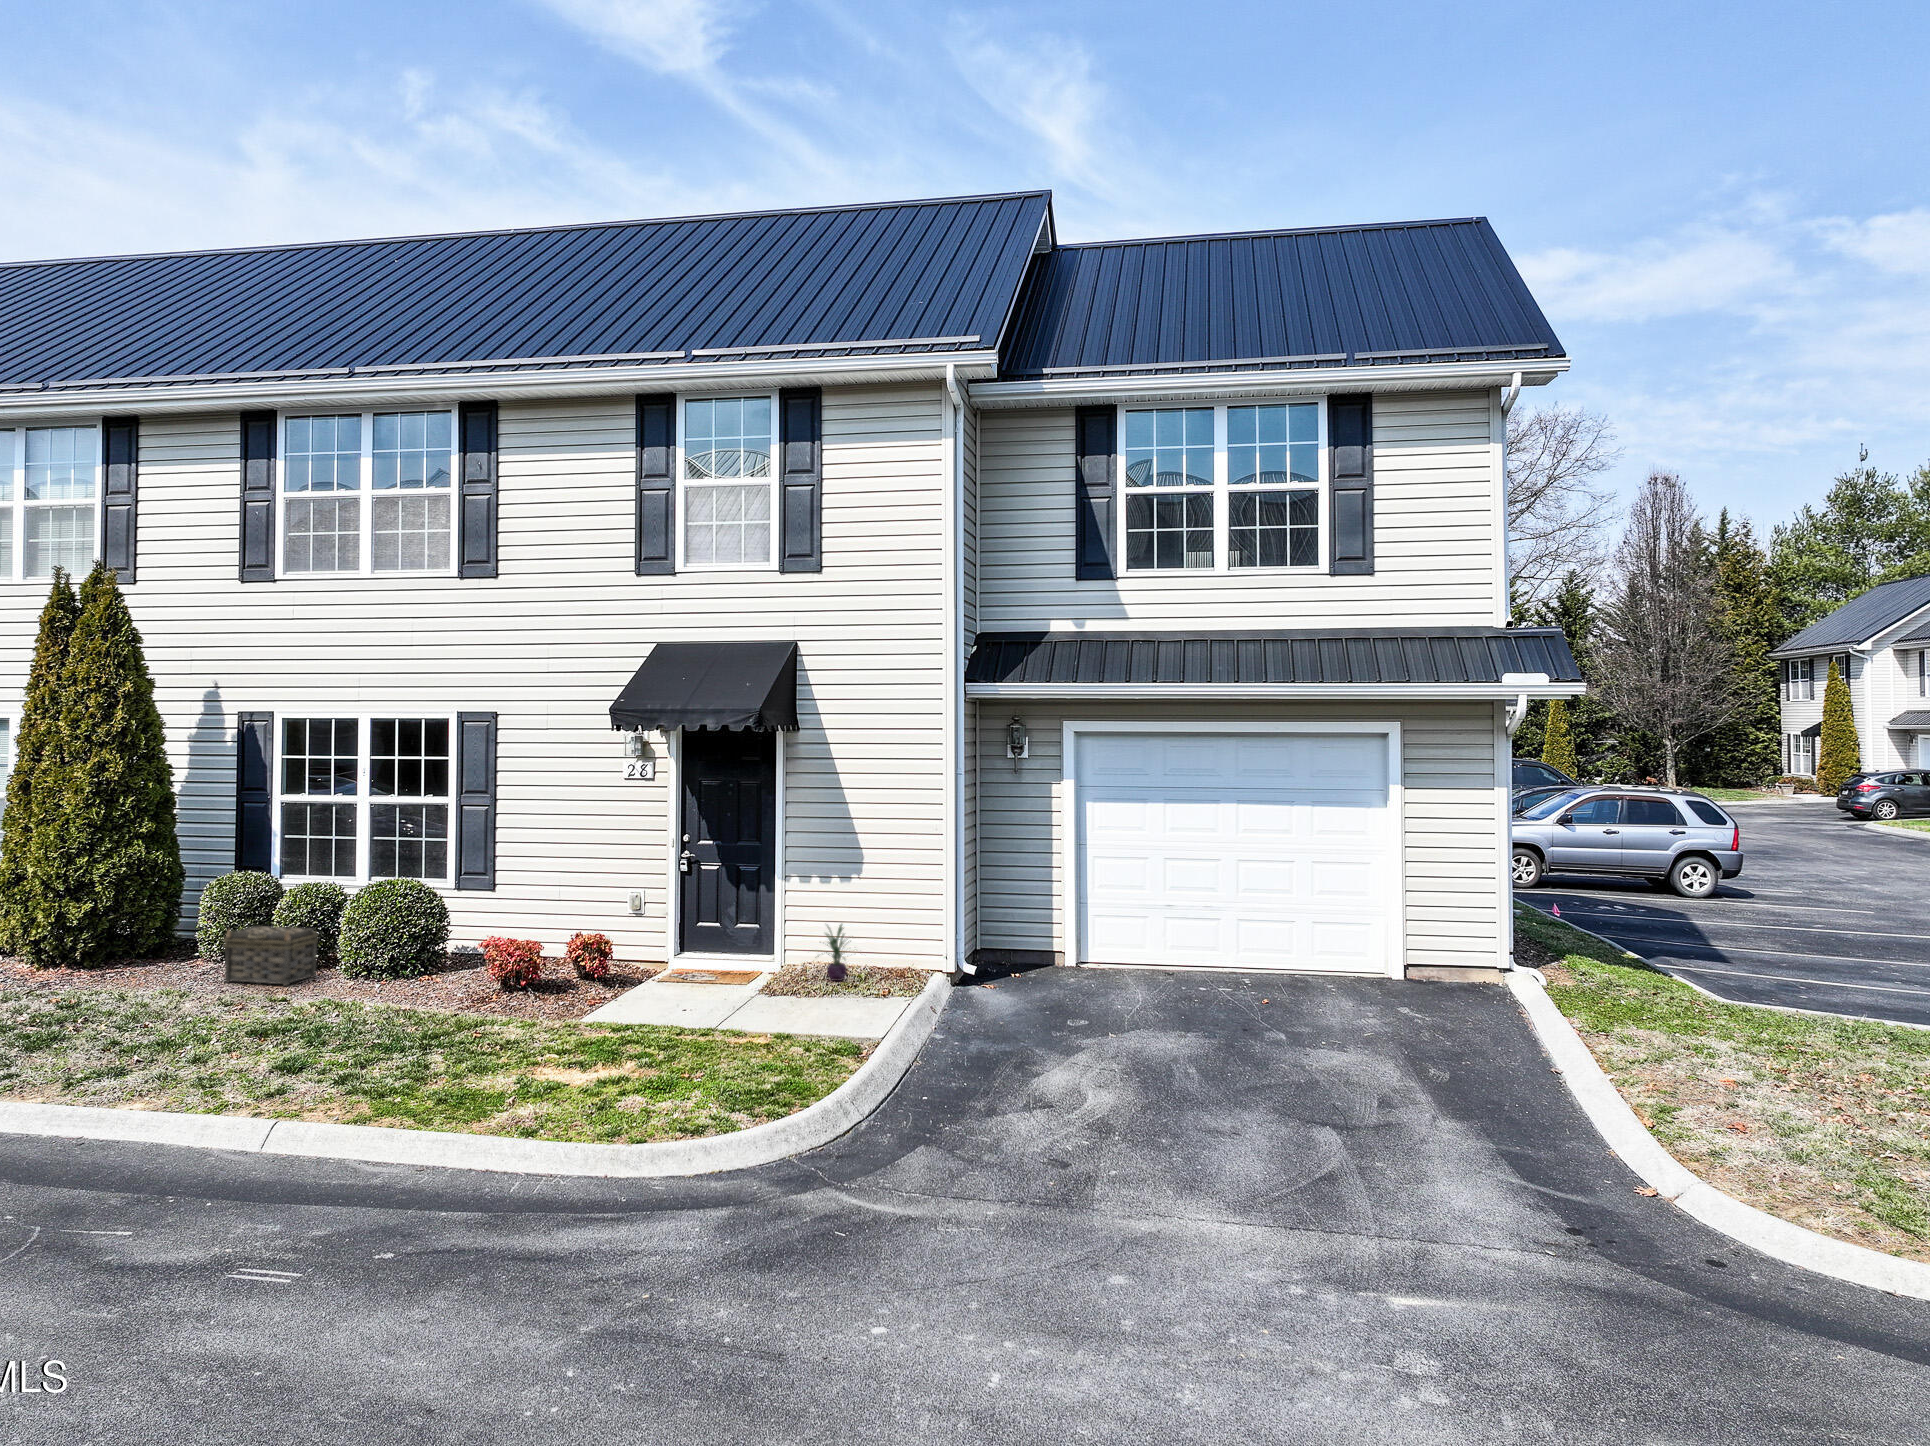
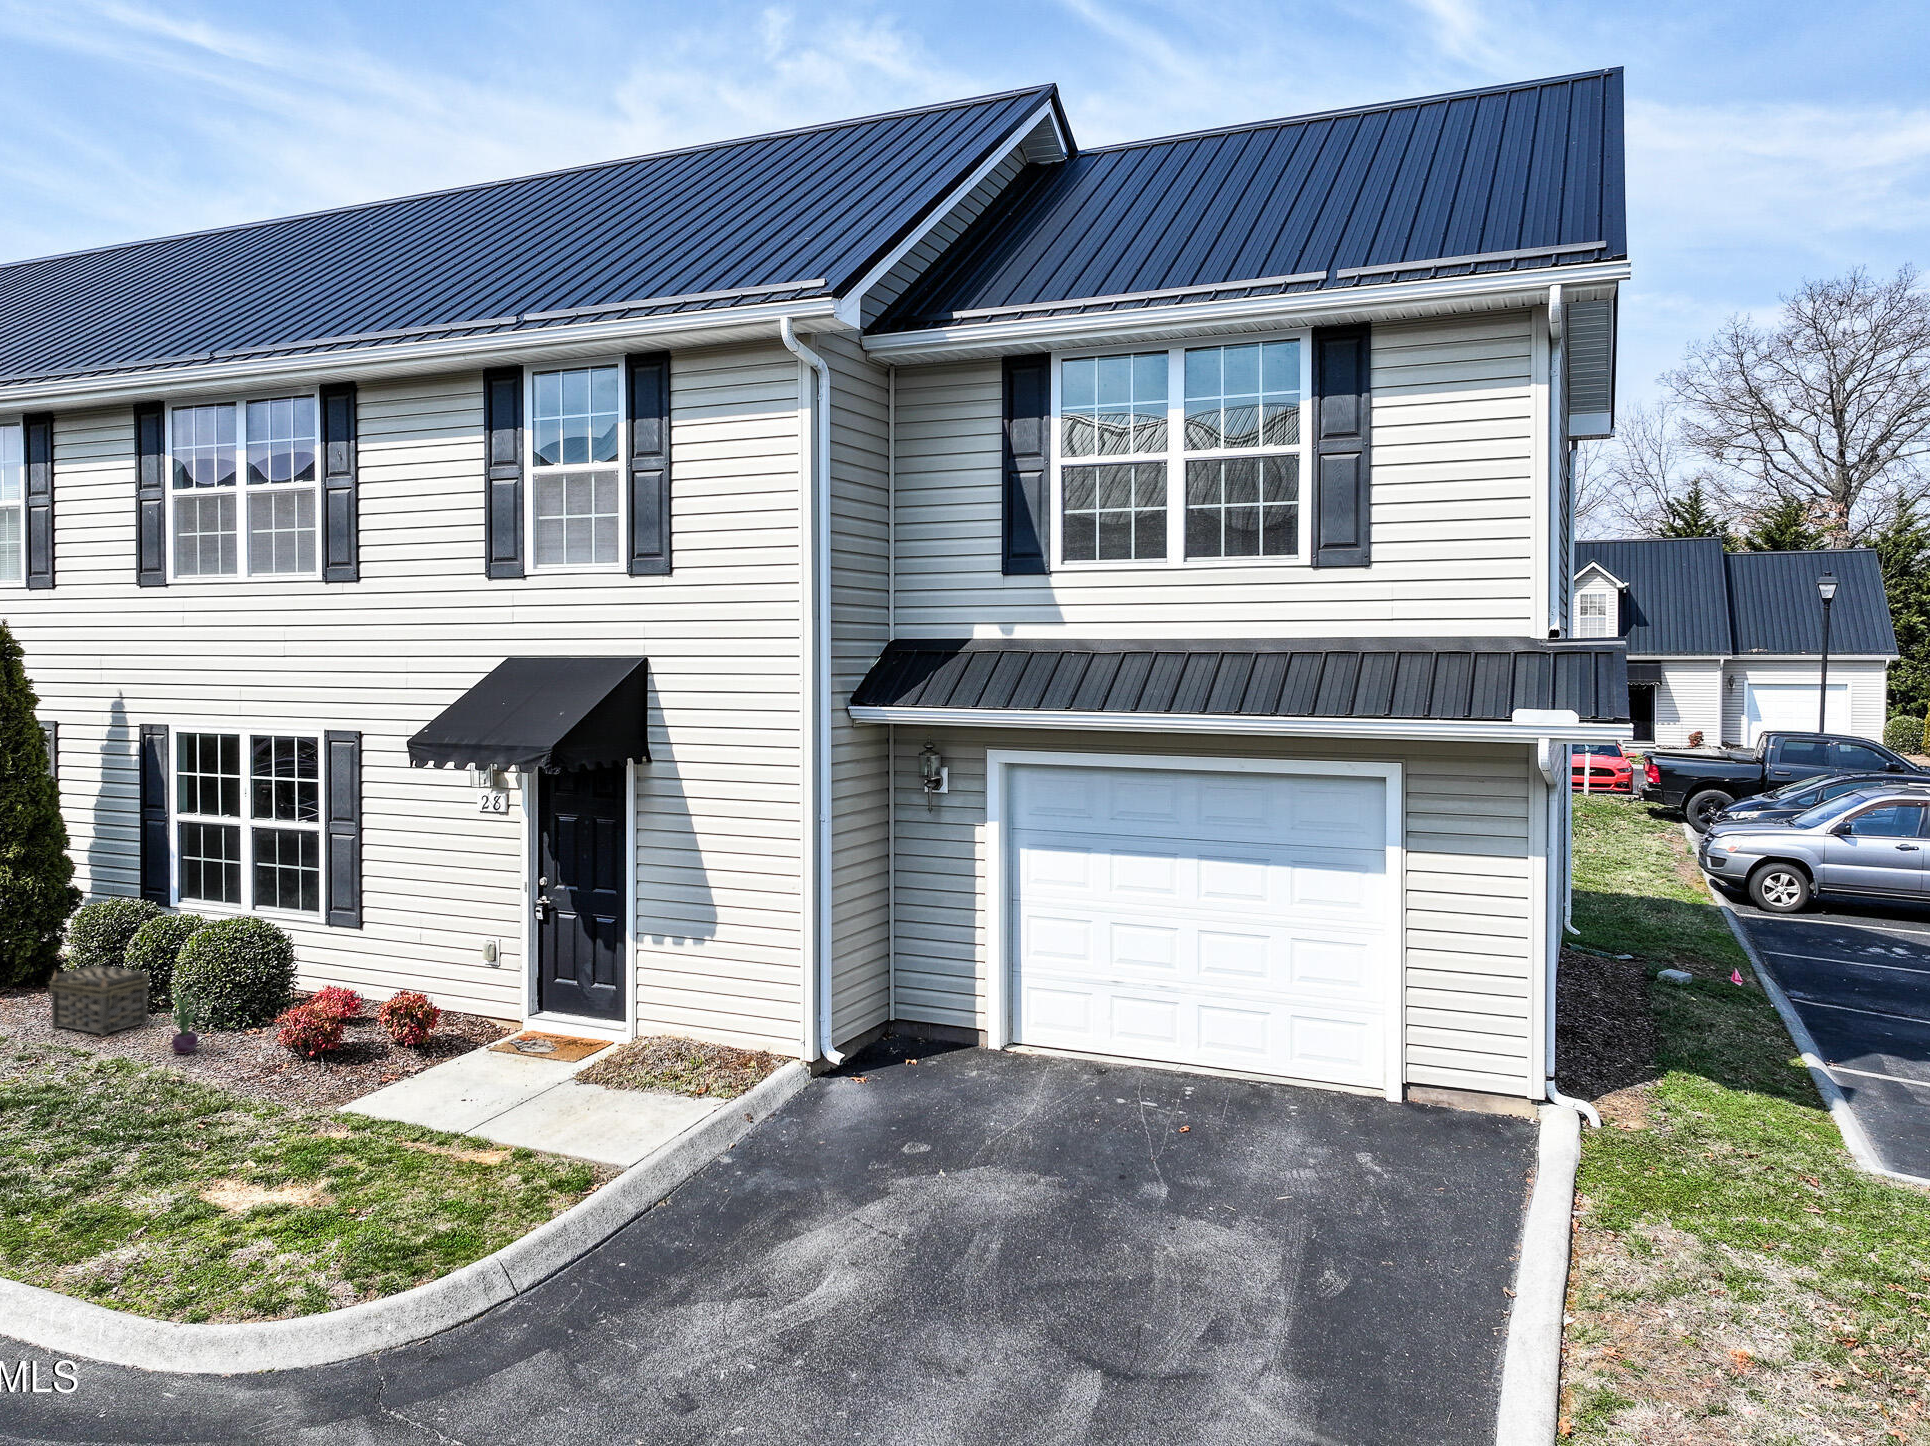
decorative plant: present [826,924,847,981] -> present [159,987,207,1054]

